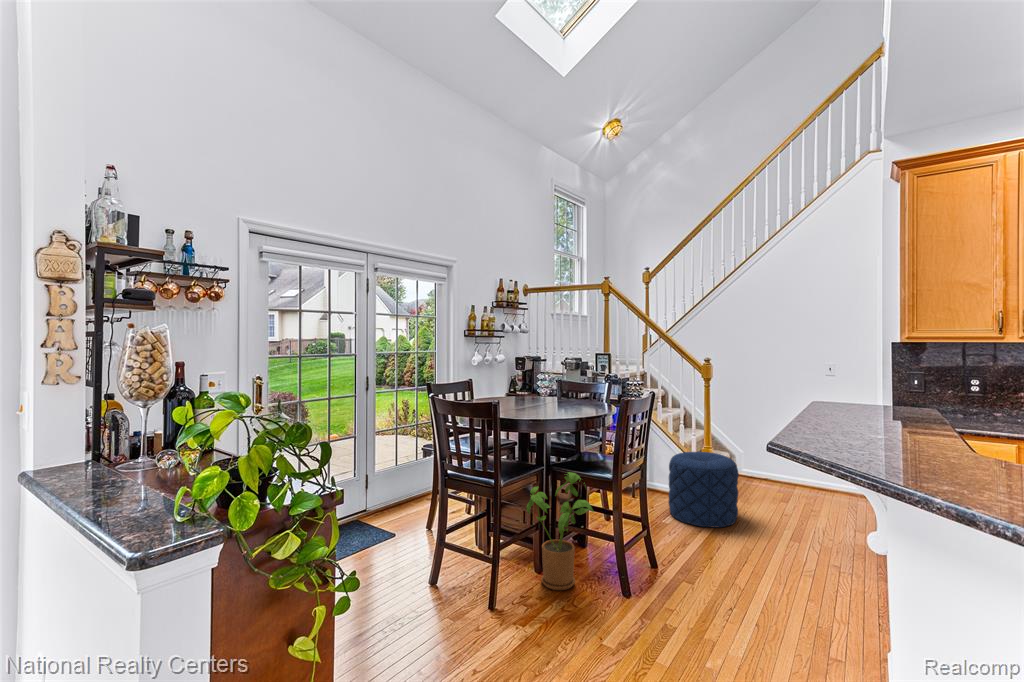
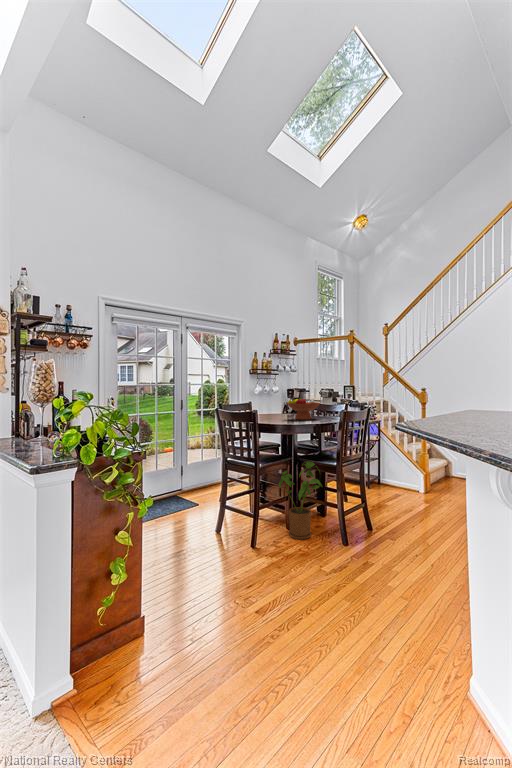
fruit bowl: none [531,375,580,408] -> present [287,397,320,420]
pouf: present [668,452,739,527] -> none [392,456,443,509]

